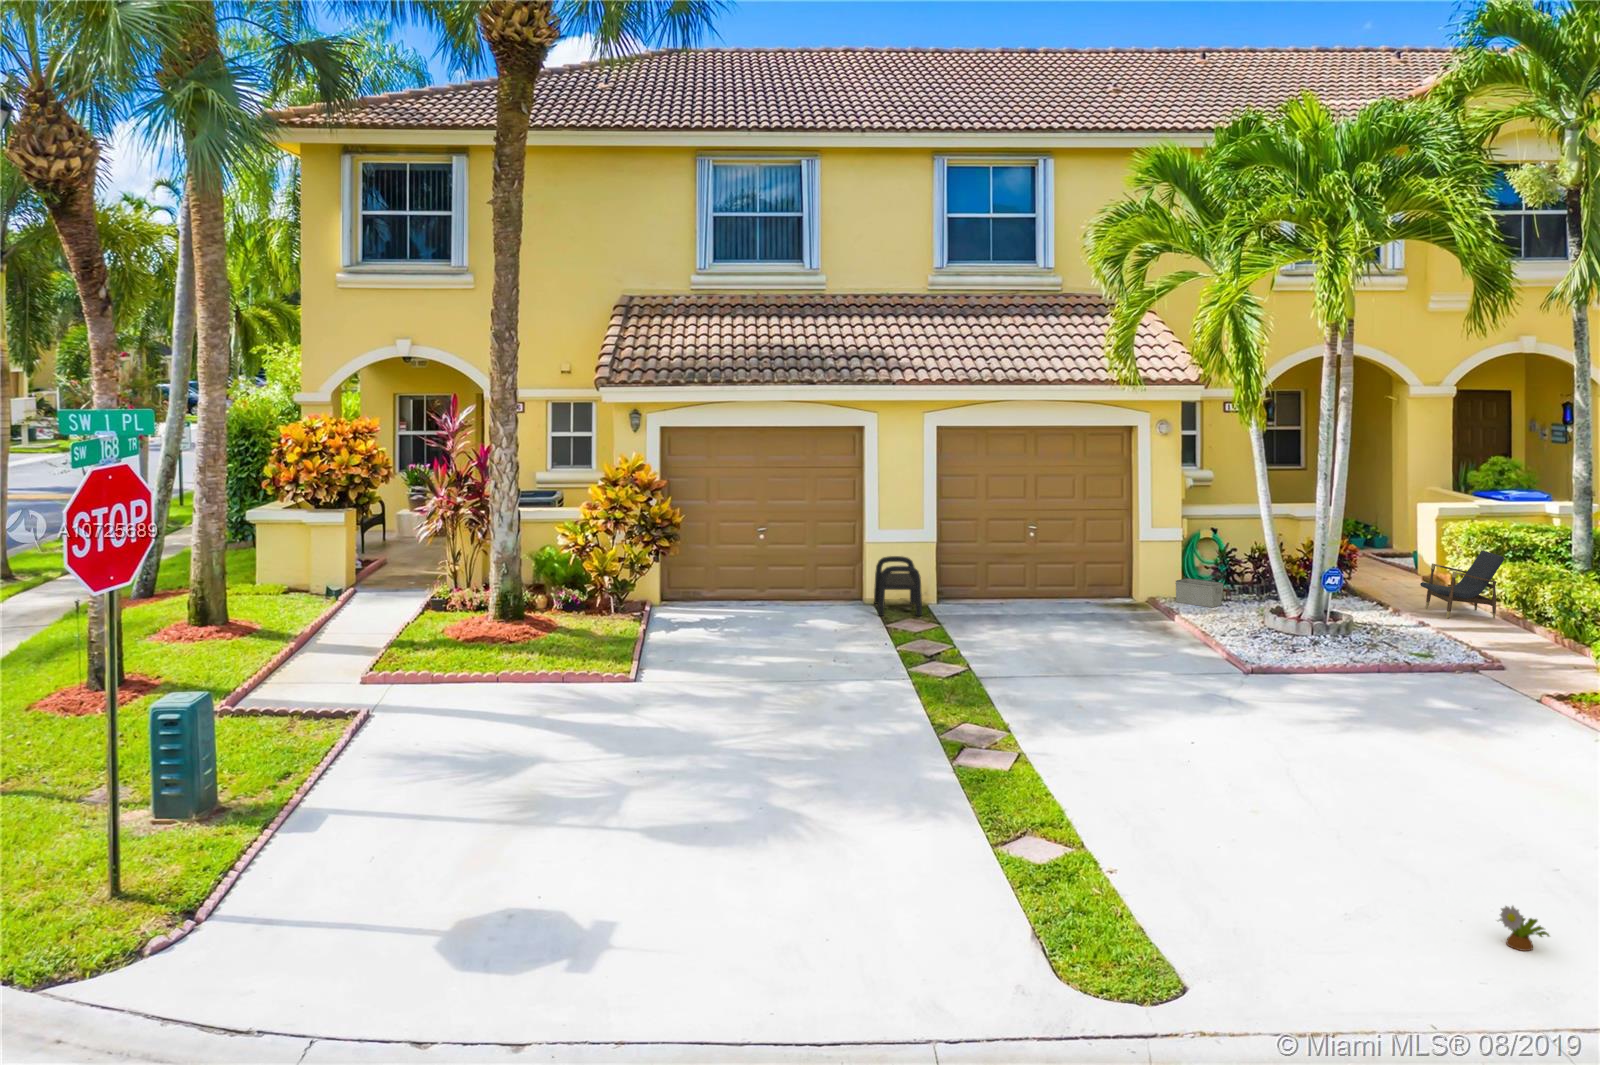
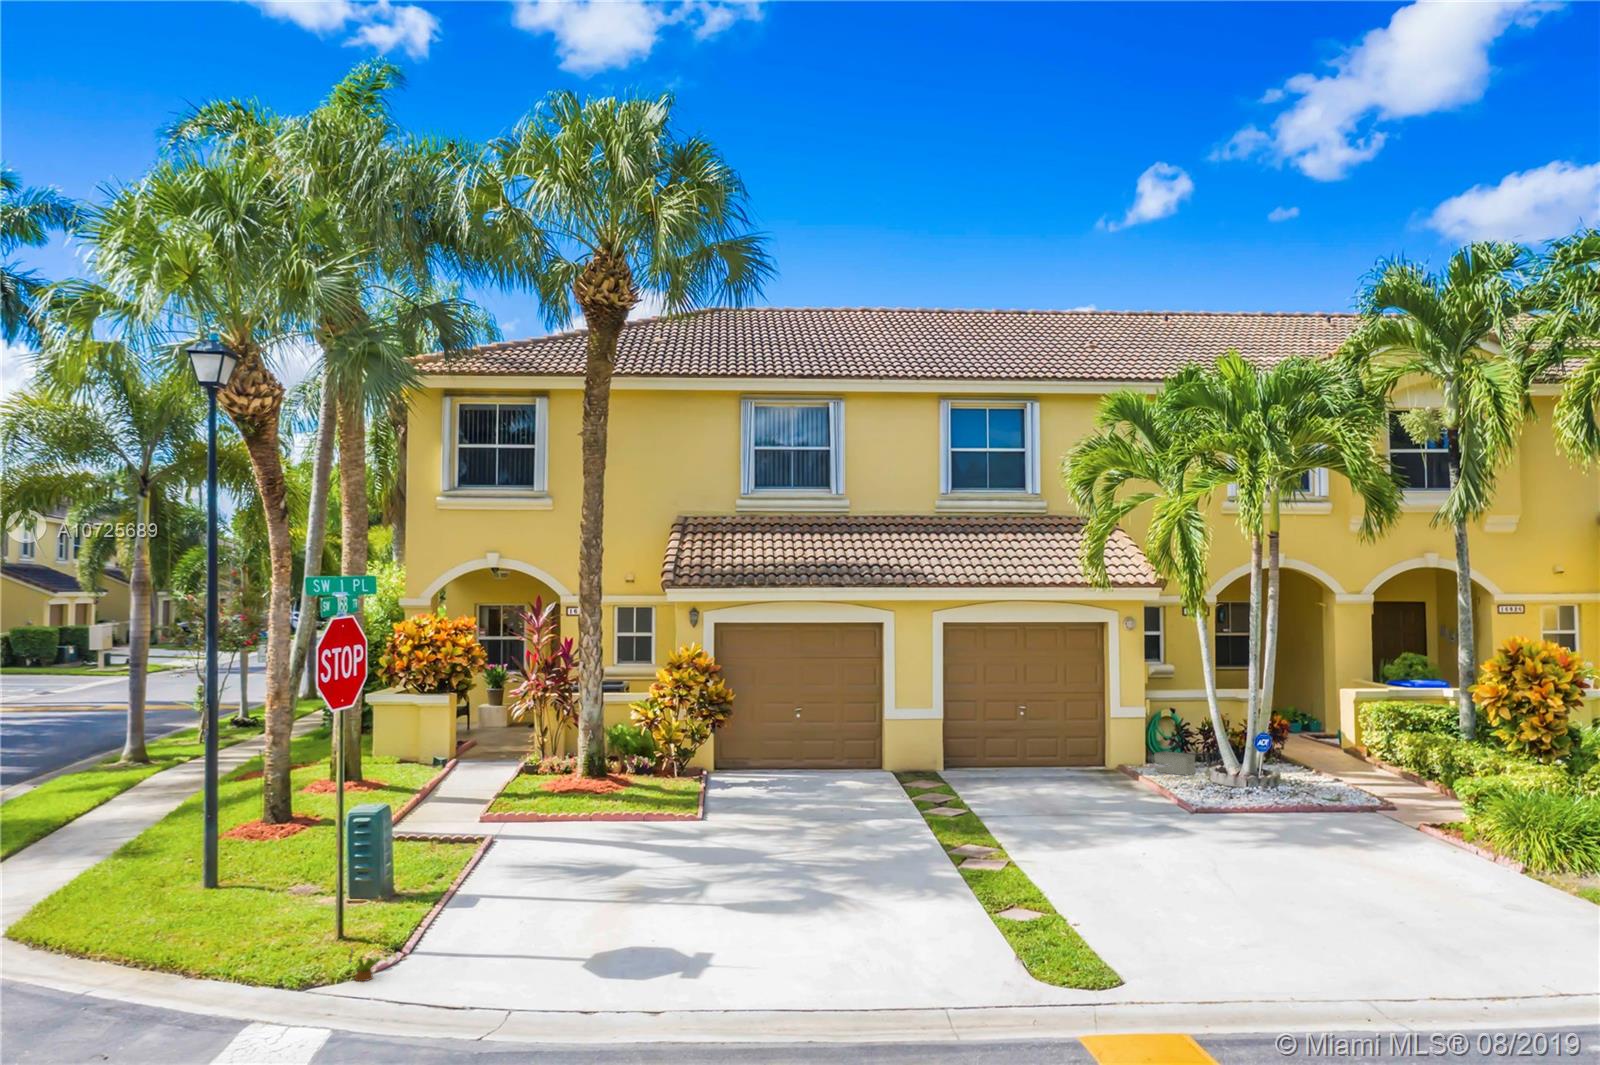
lounge chair: present [1420,551,1504,618] -> none [1364,725,1431,783]
bench: present [874,556,922,616] -> none [895,732,936,781]
decorative plant: present [1499,906,1549,951] -> present [349,950,381,981]

